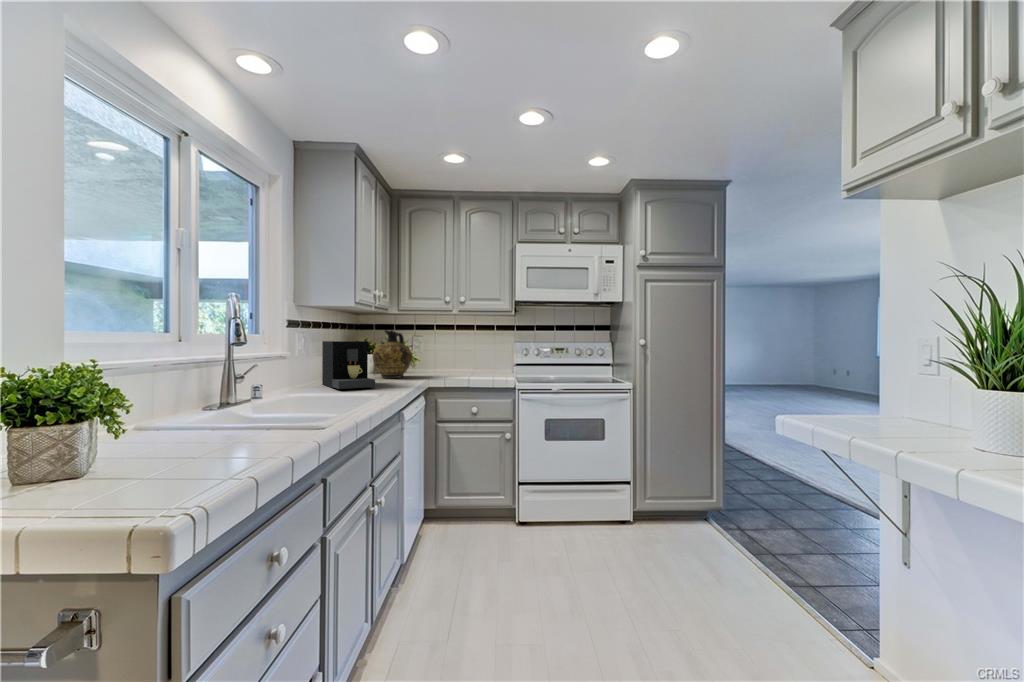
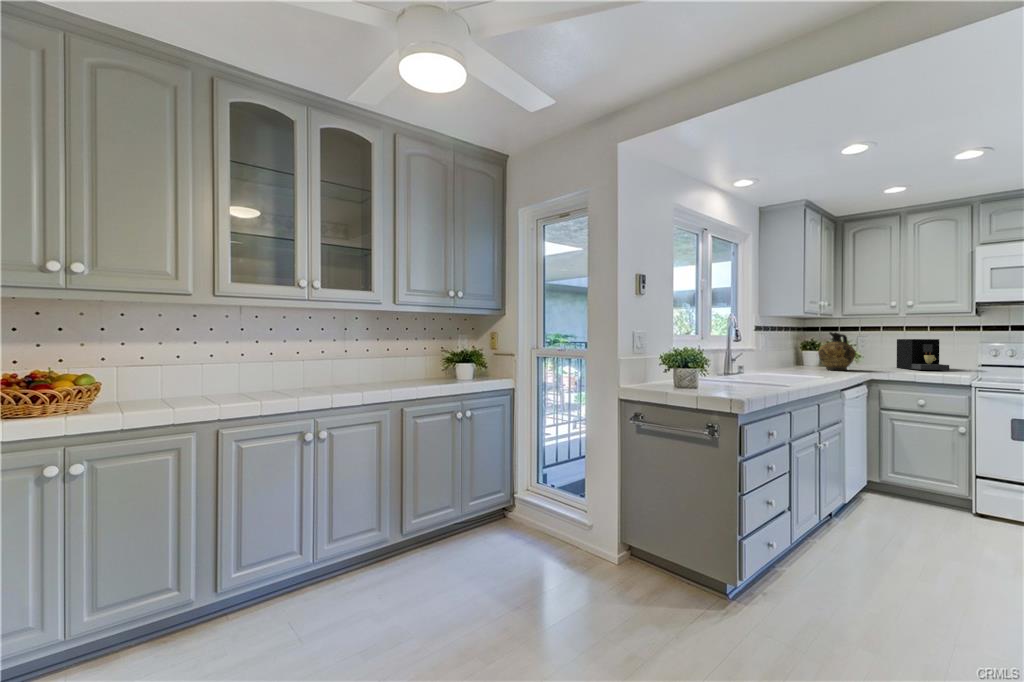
coffee maker: present [322,341,375,389] -> present [897,339,949,370]

